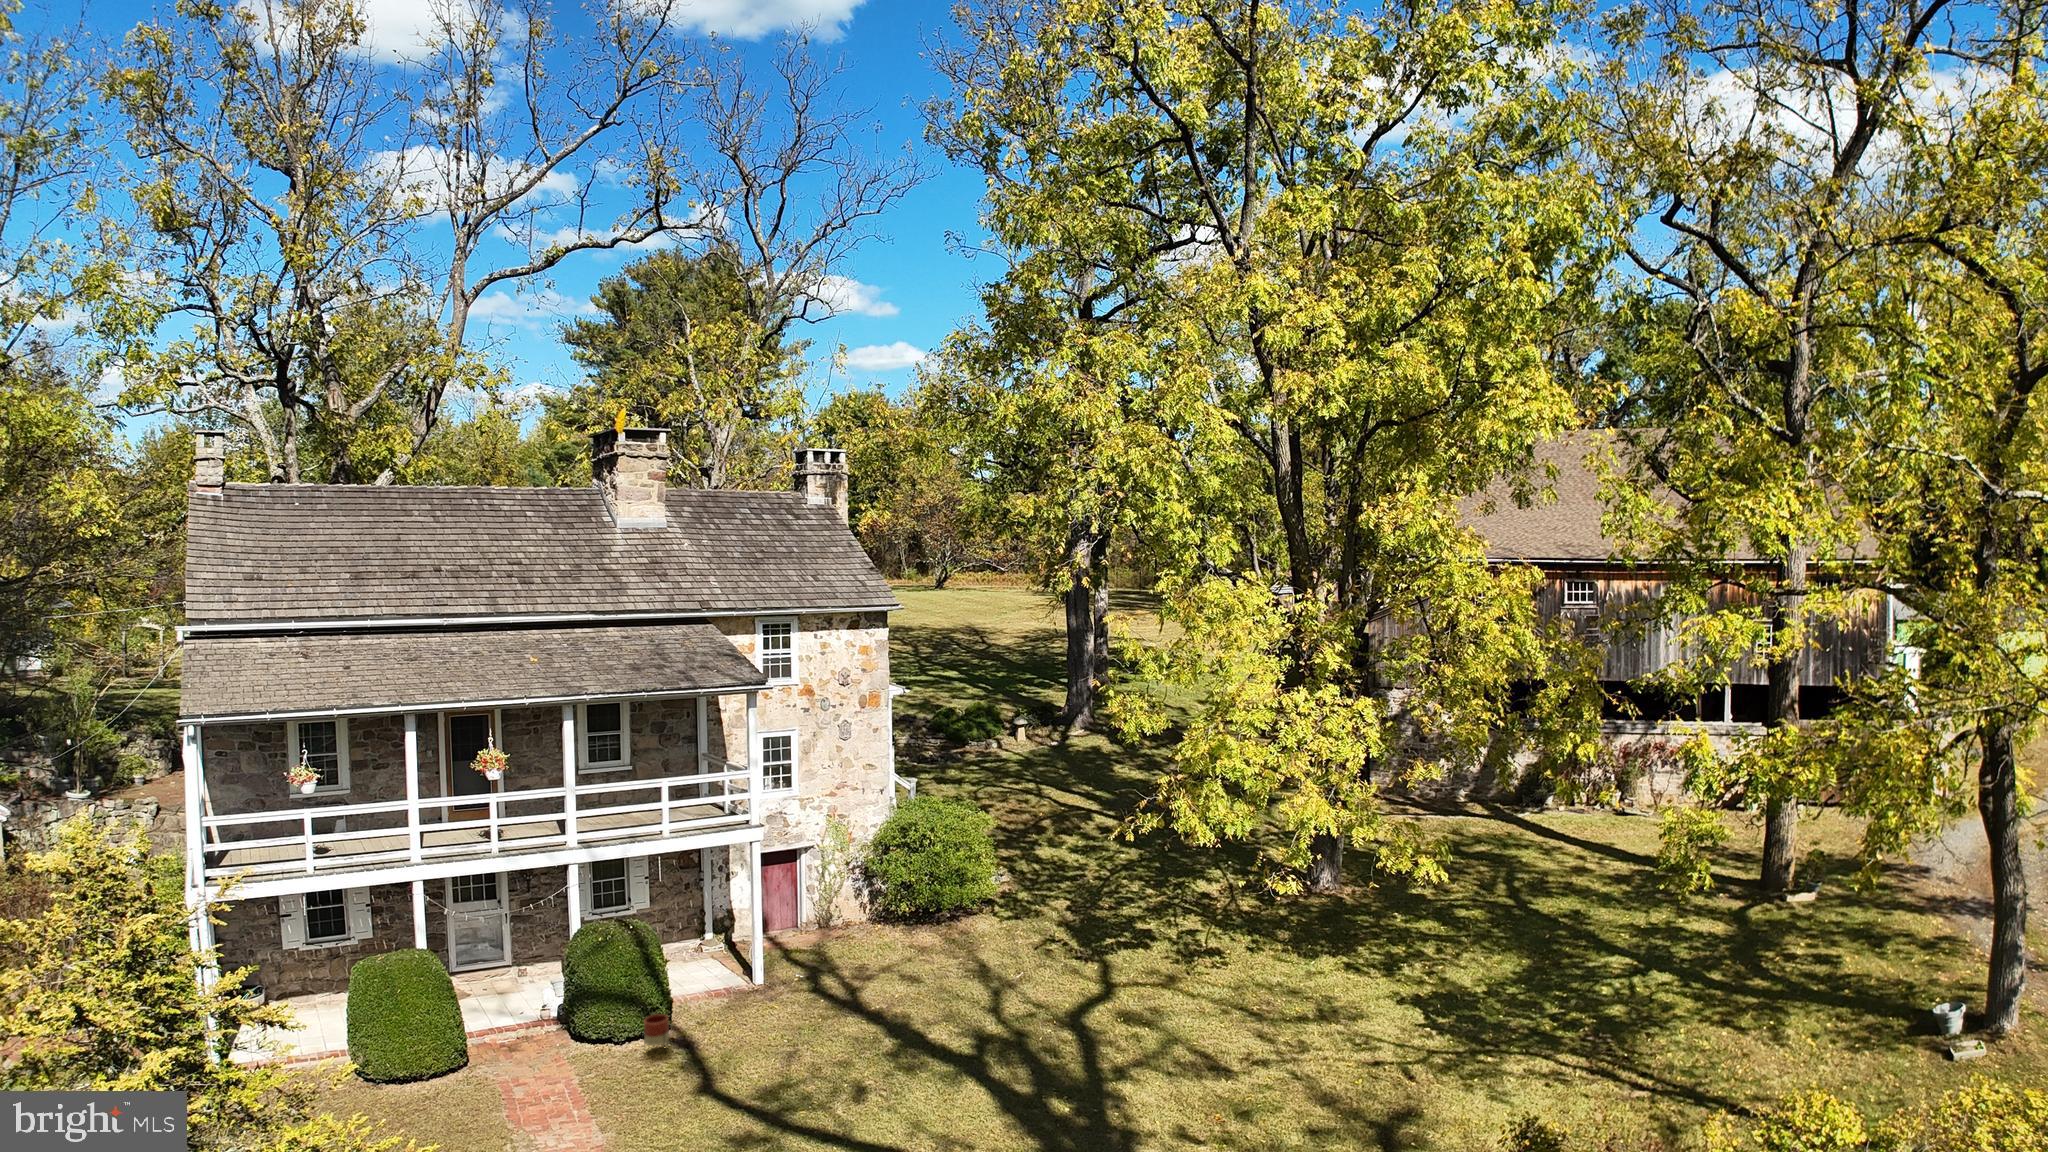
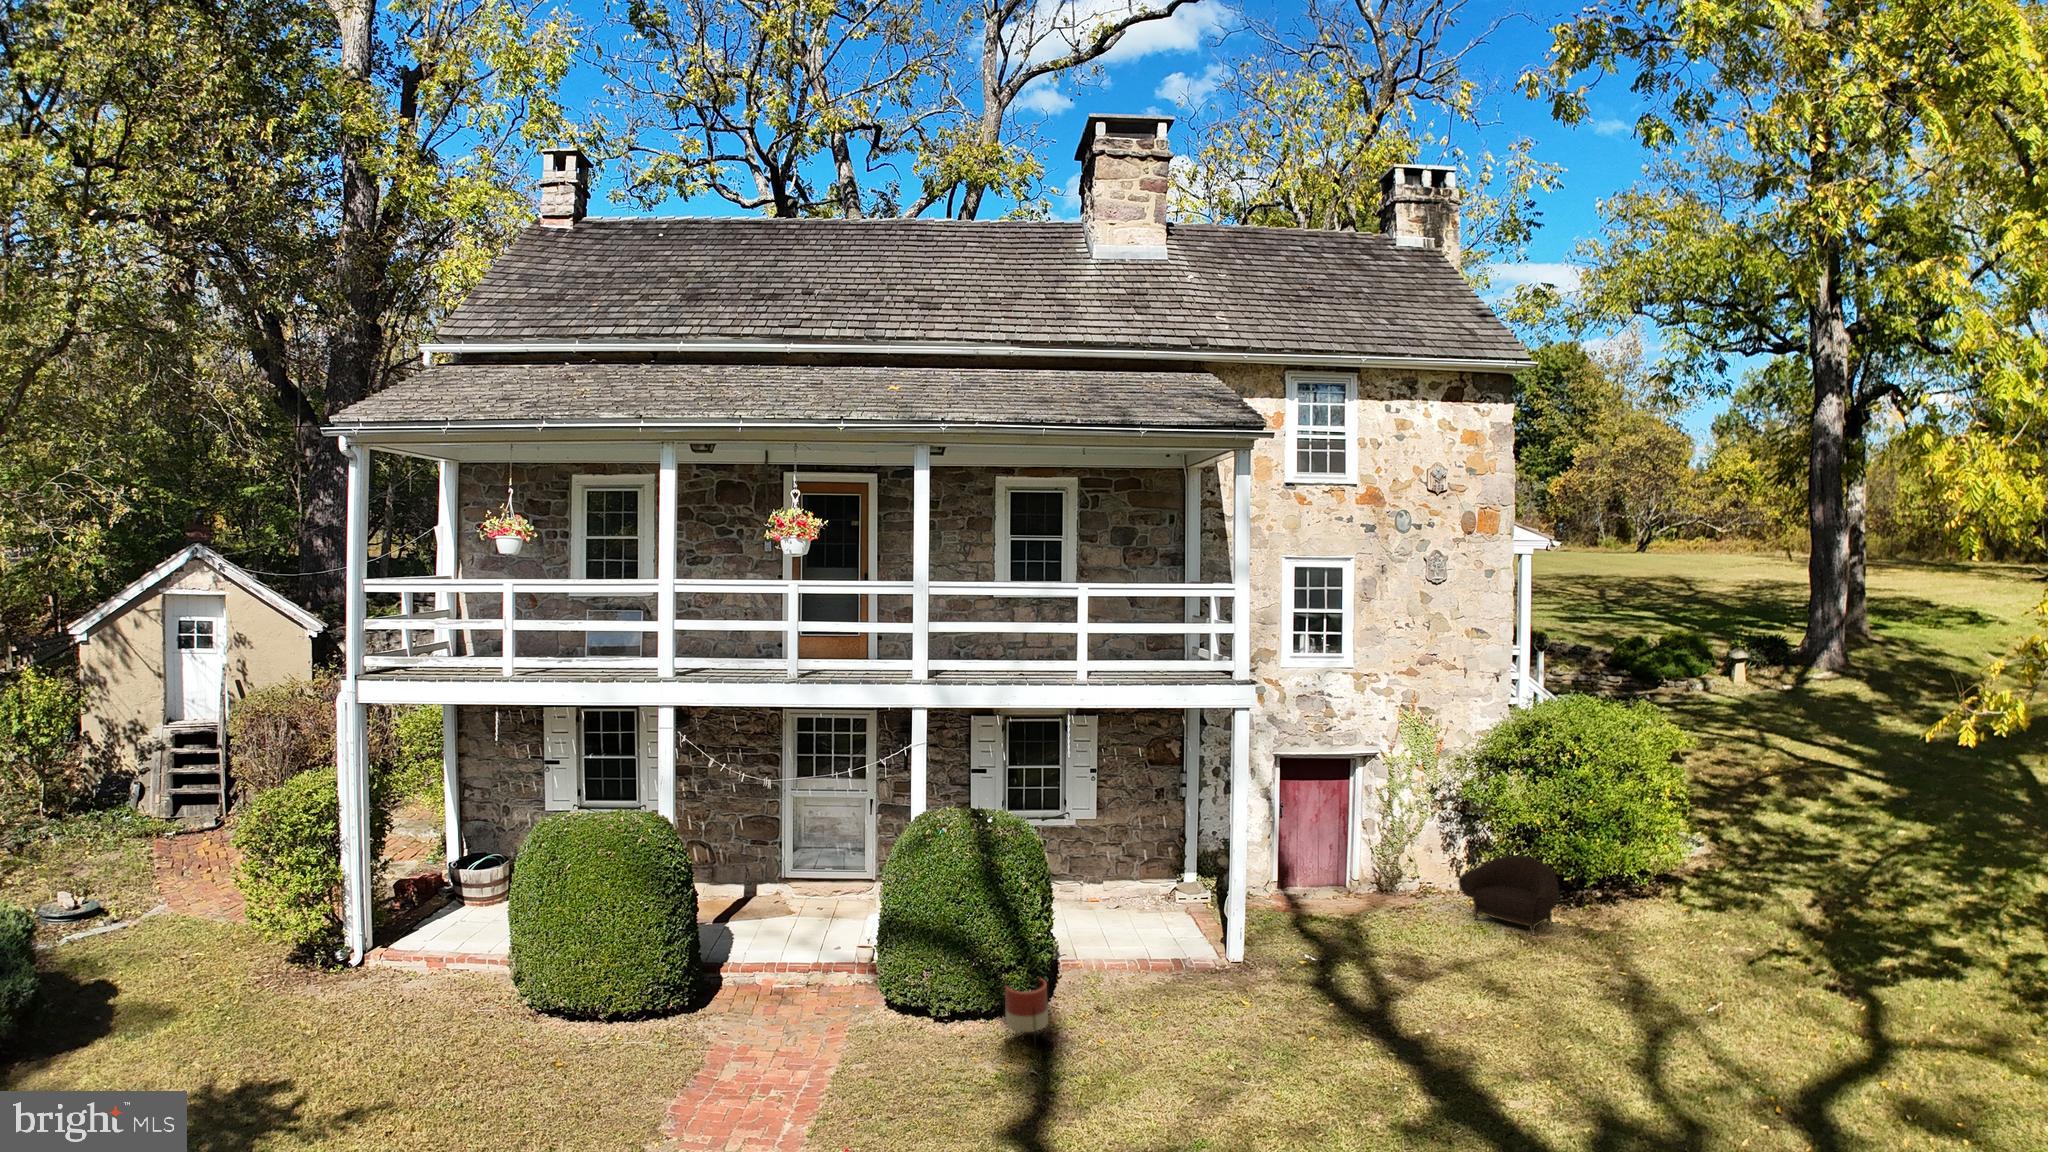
armchair: none [867,894,919,938] -> present [1458,855,1560,935]

